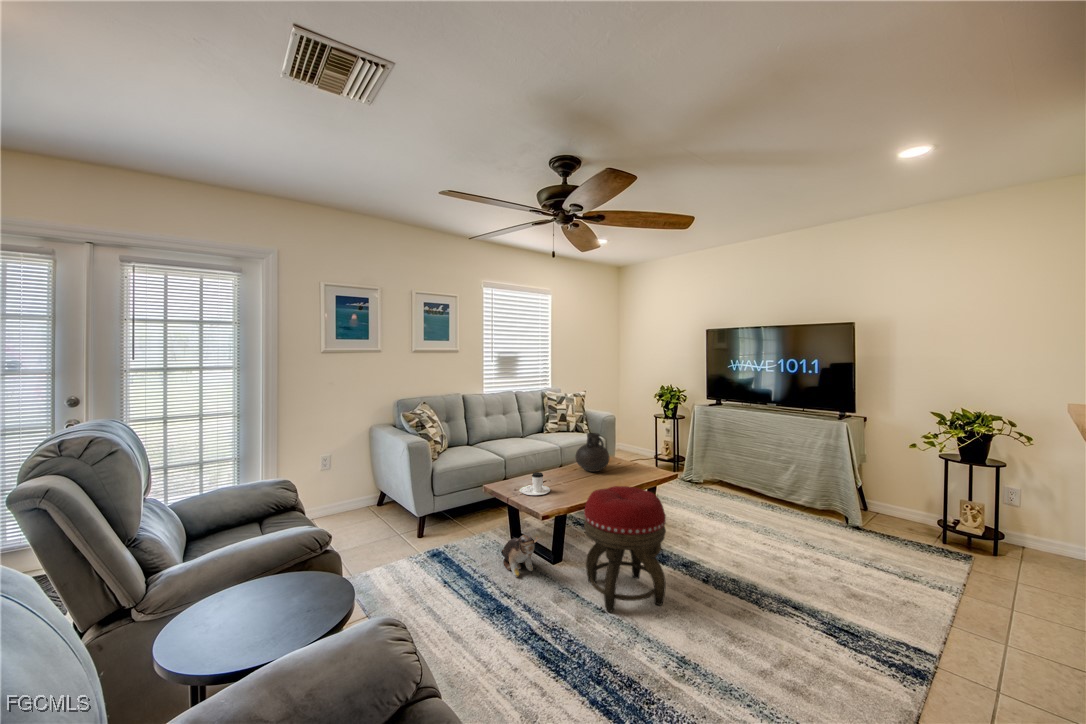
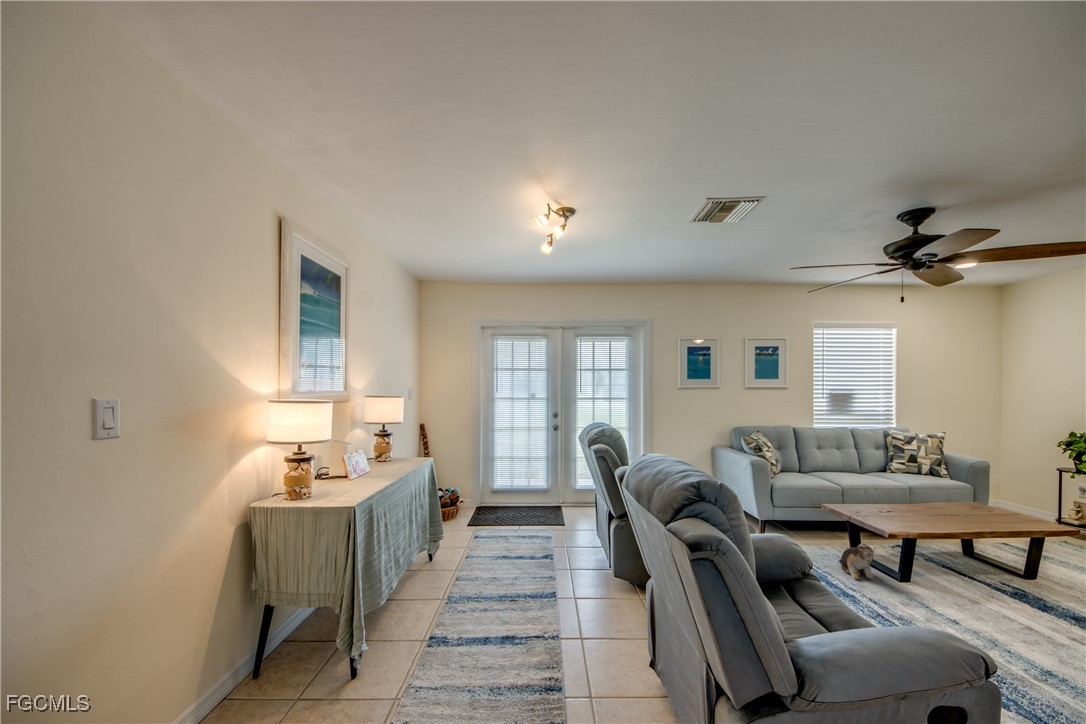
vase: present [575,433,610,472] -> none [924,469,970,509]
coffee cup: present [520,472,550,495] -> none [857,495,891,515]
footstool: present [584,486,666,612] -> none [927,514,1035,636]

